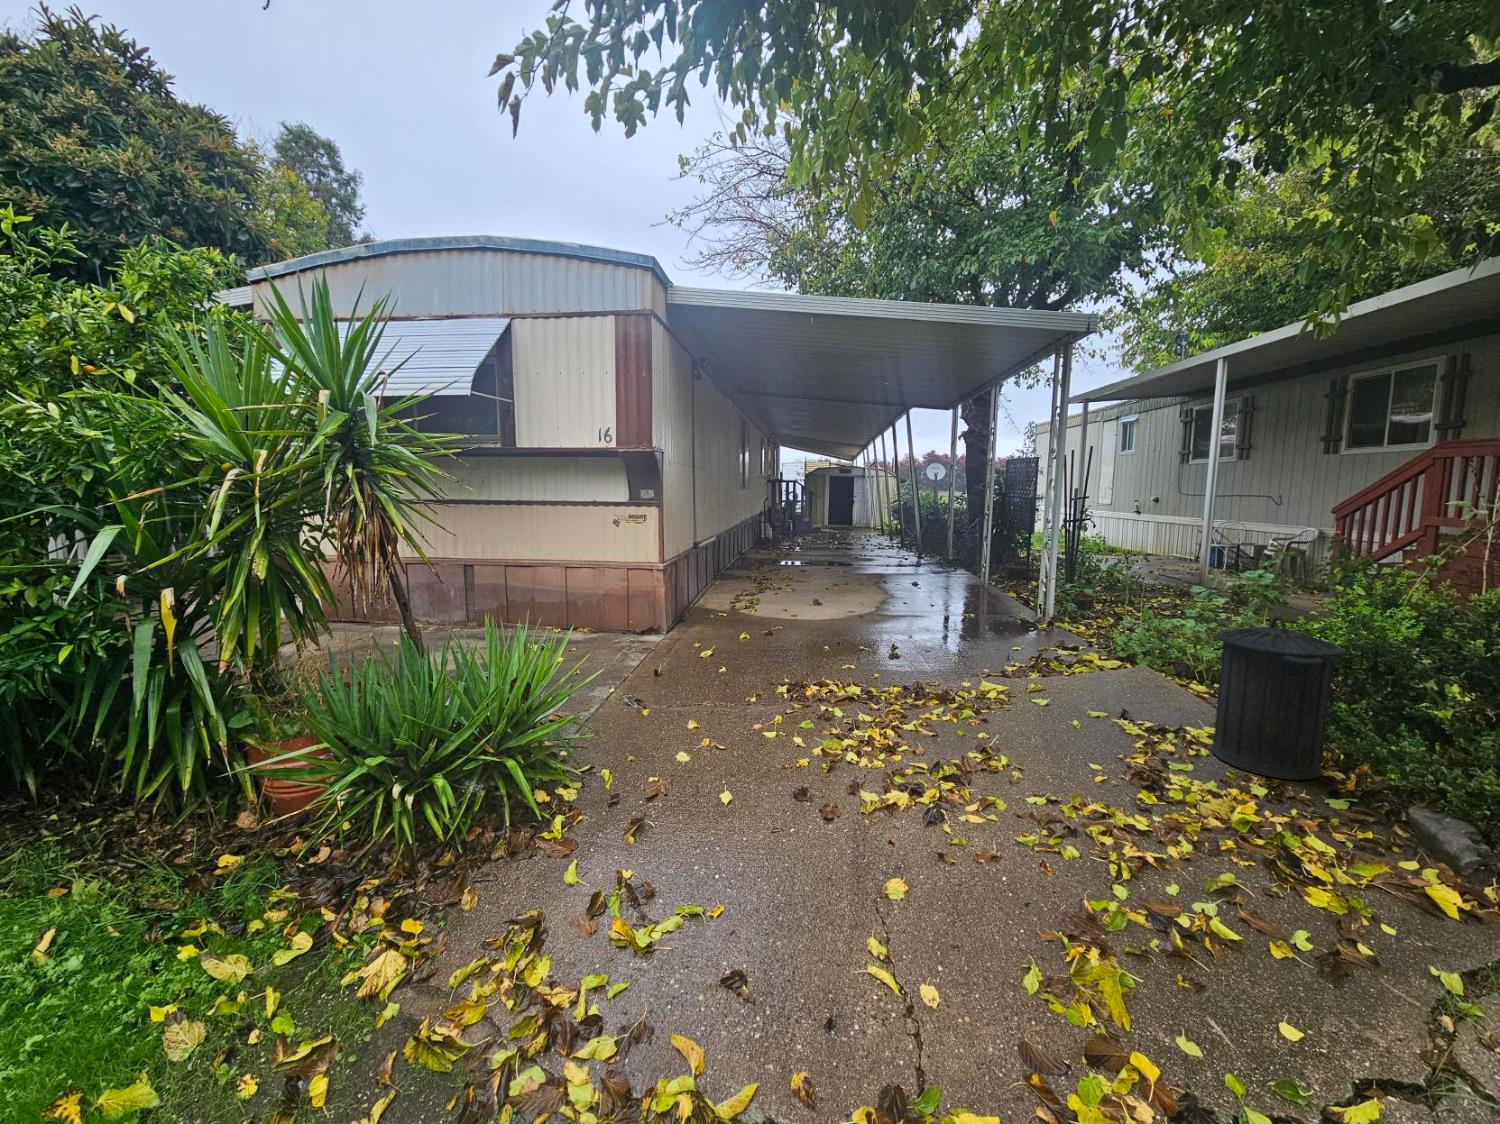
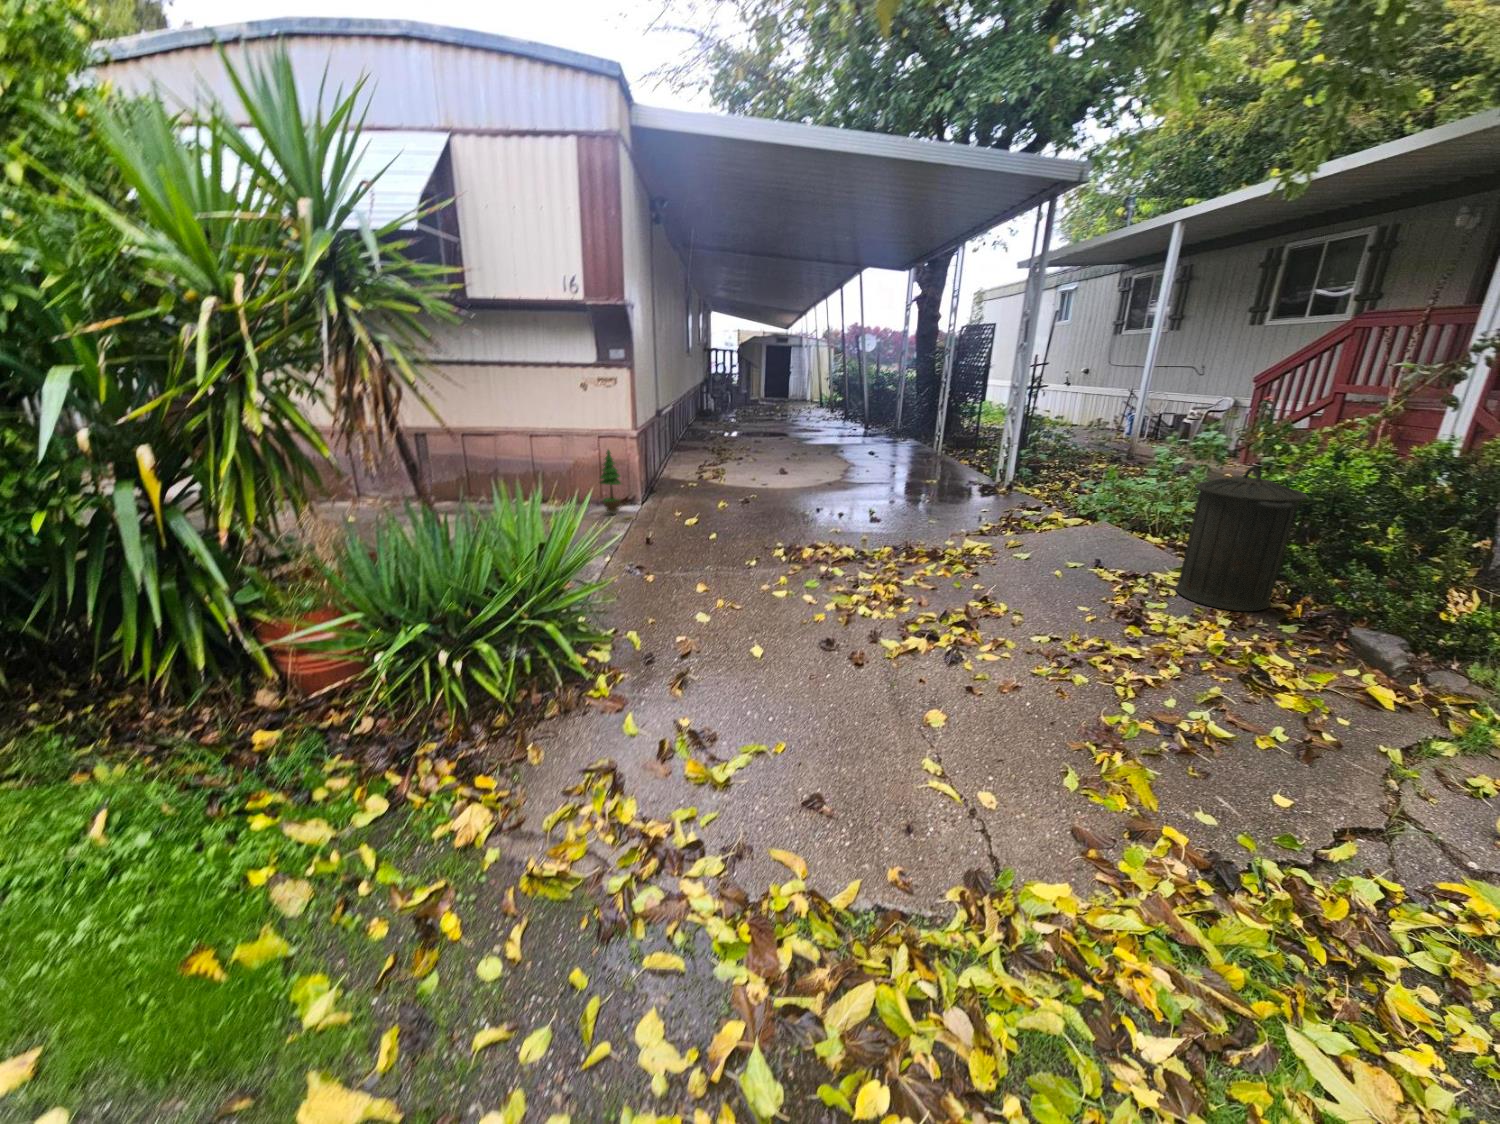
potted tree: none [620,577,644,642] -> present [600,450,621,514]

